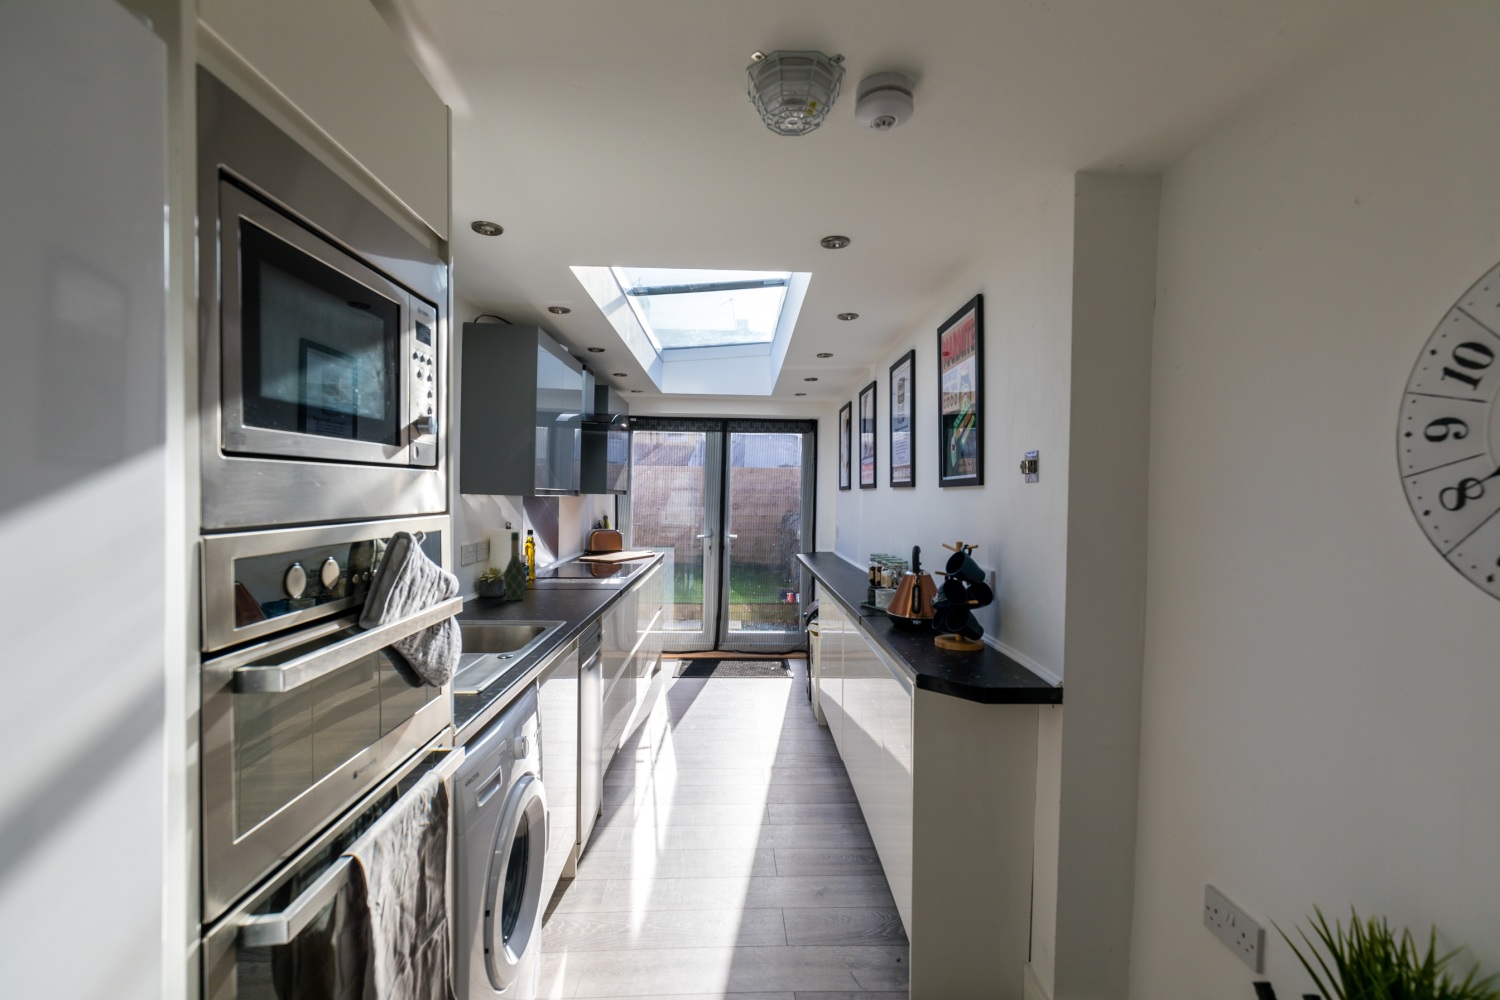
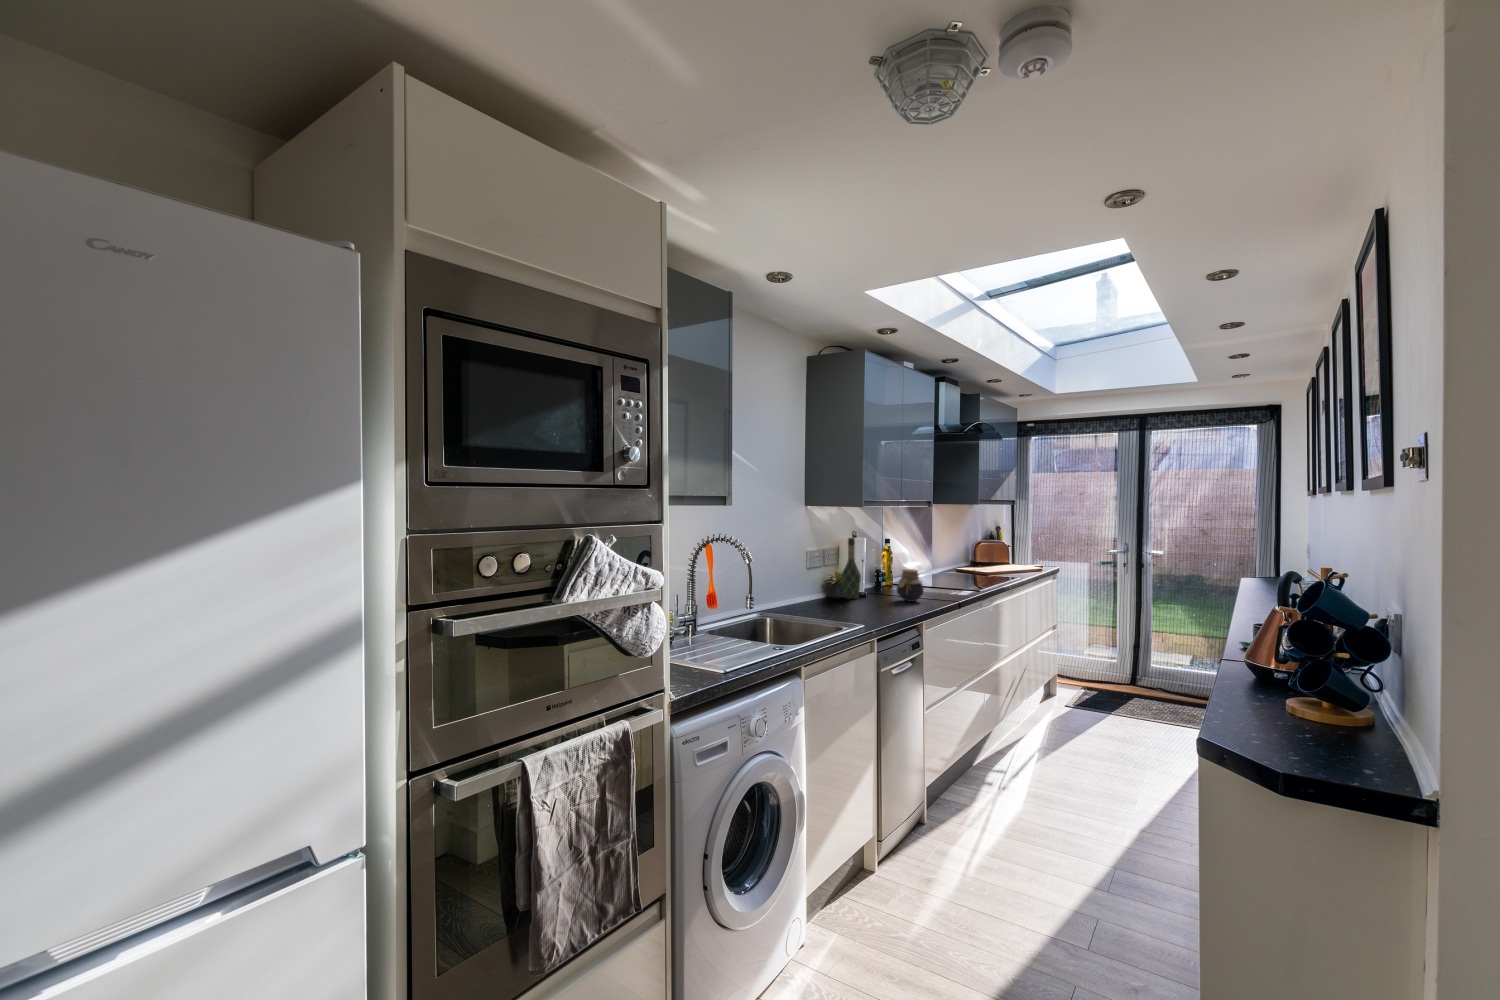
jar: none [566,562,594,596] -> present [897,569,924,602]

